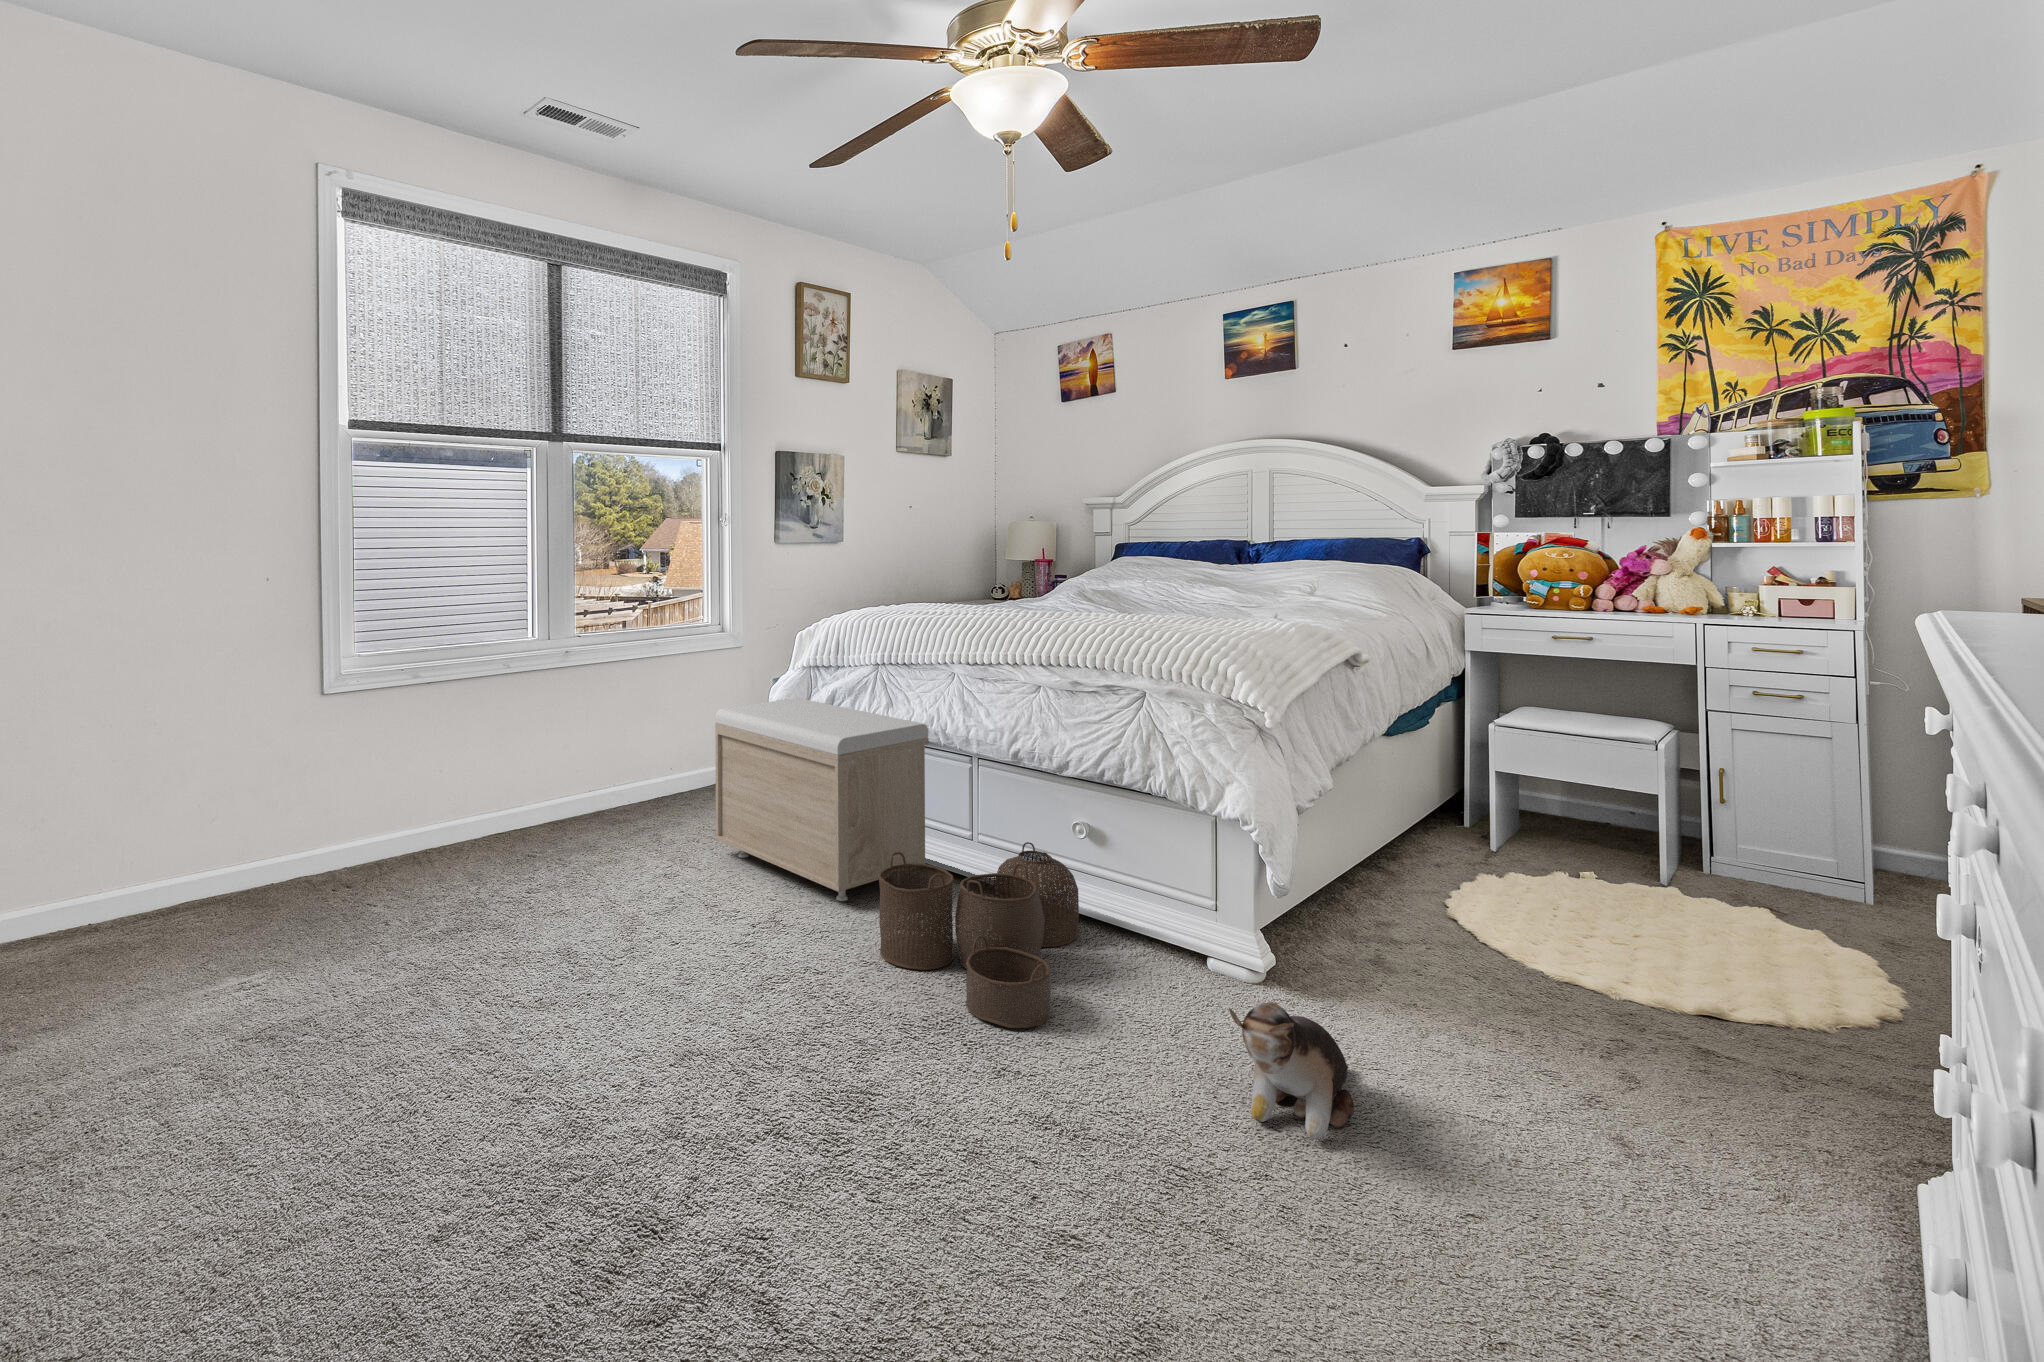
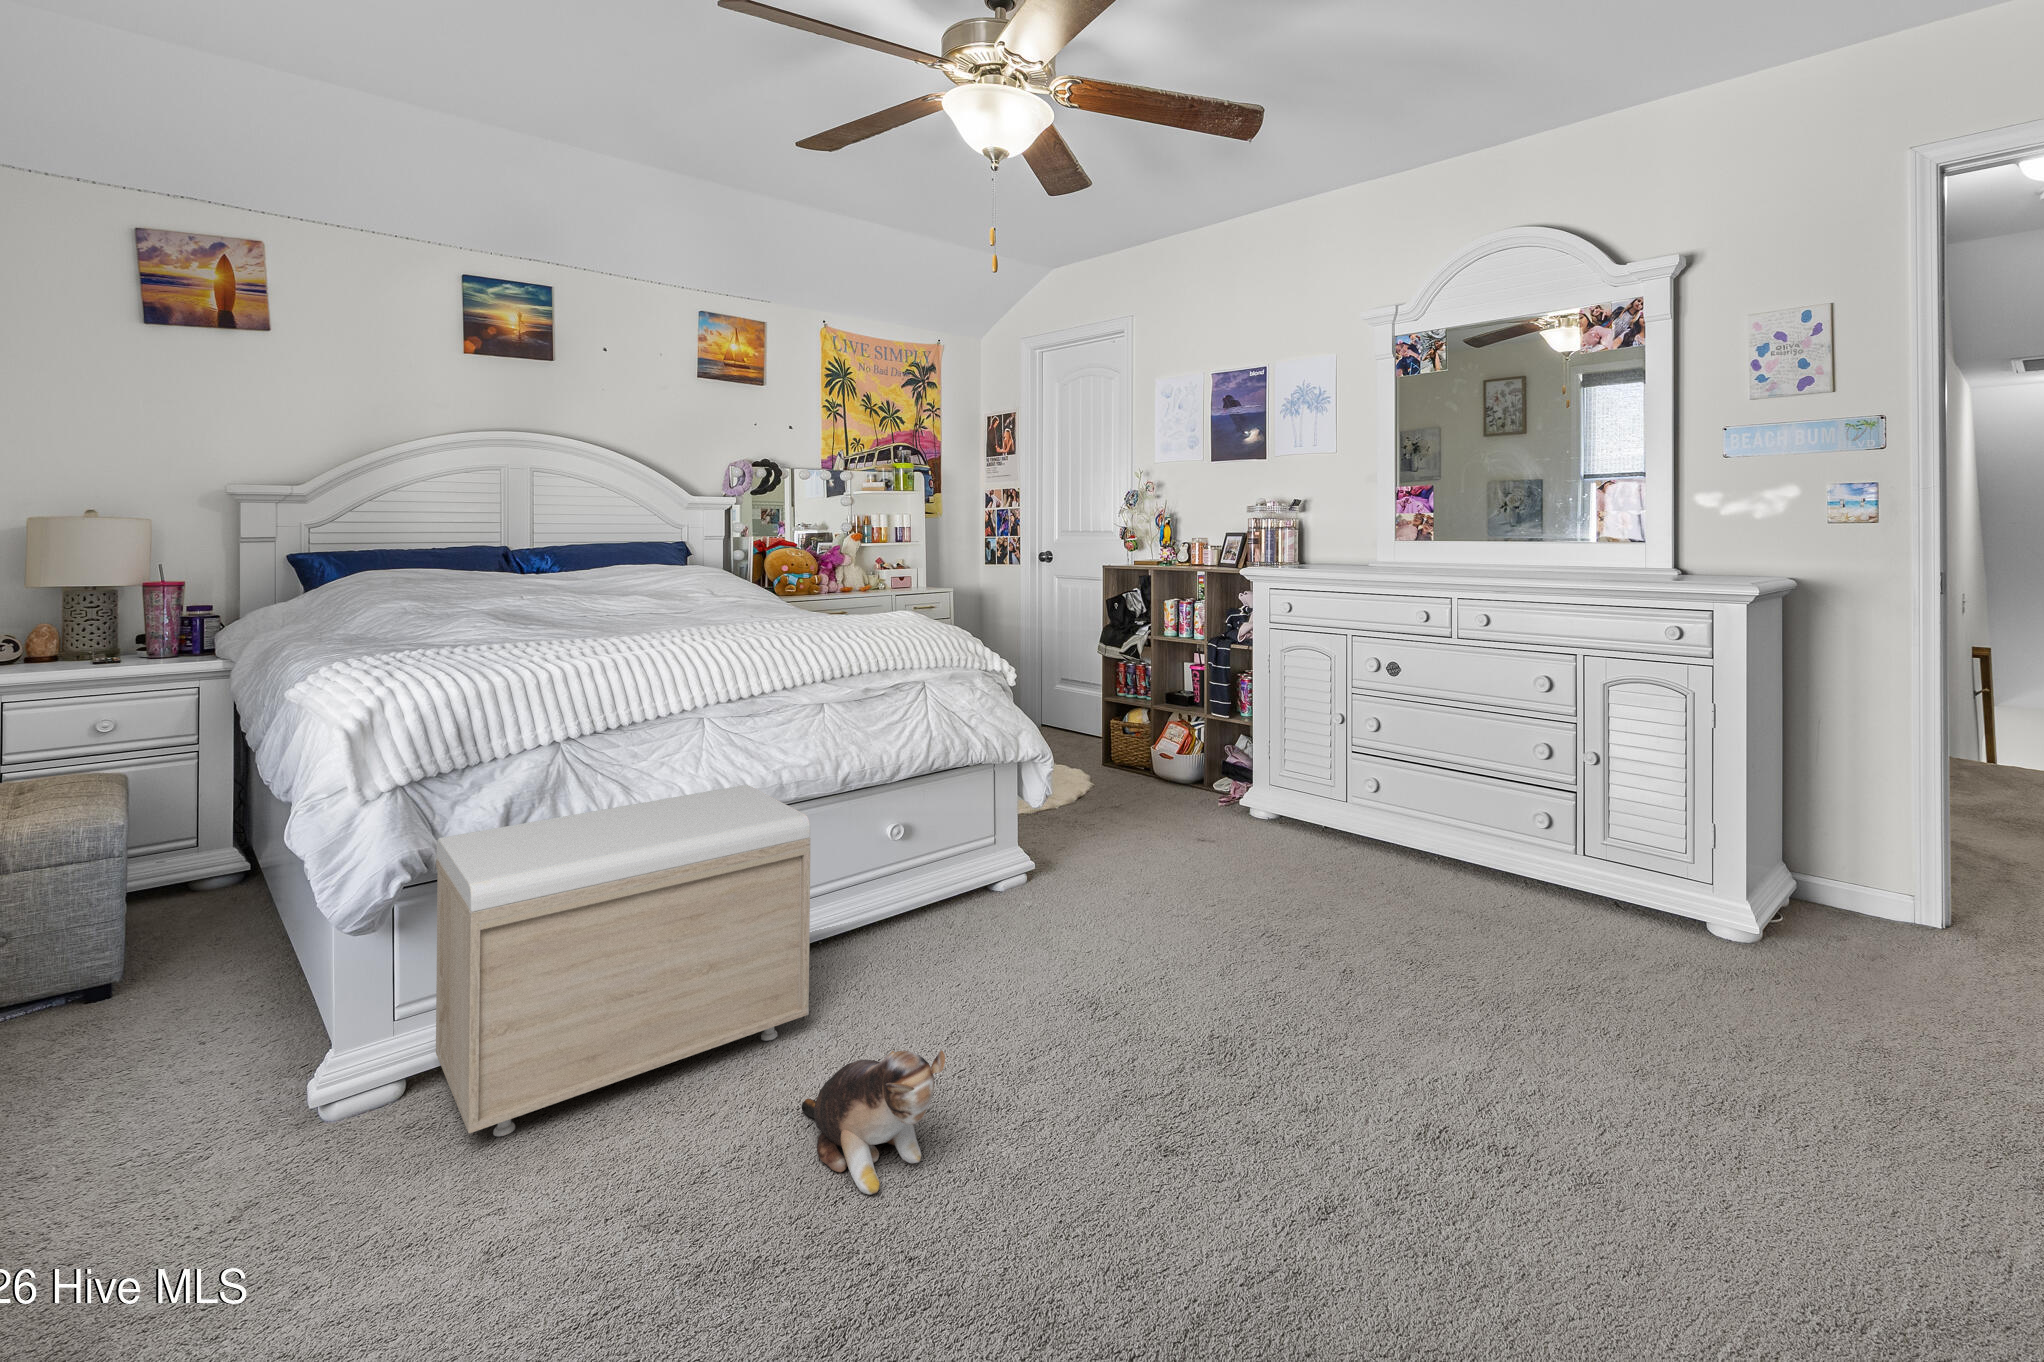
woven basket: present [878,842,1079,1028] -> none [863,854,1104,1014]
plush toy: present [1229,1002,1354,1139] -> present [802,1051,945,1195]

